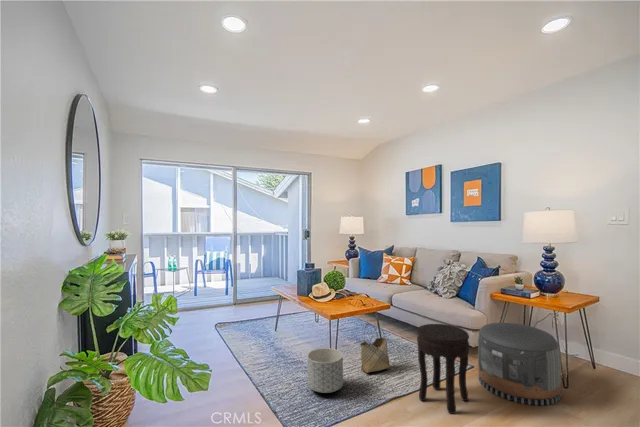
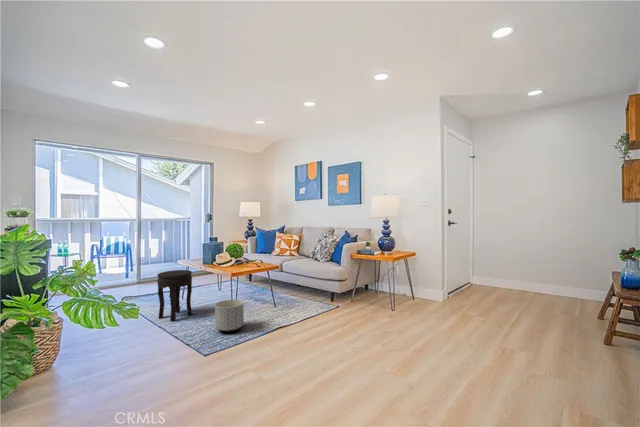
pouf: present [478,323,561,405] -> none [340,272,388,320]
woven basket: present [360,324,390,373] -> none [257,281,279,317]
side table: present [417,324,469,414] -> present [157,270,192,321]

